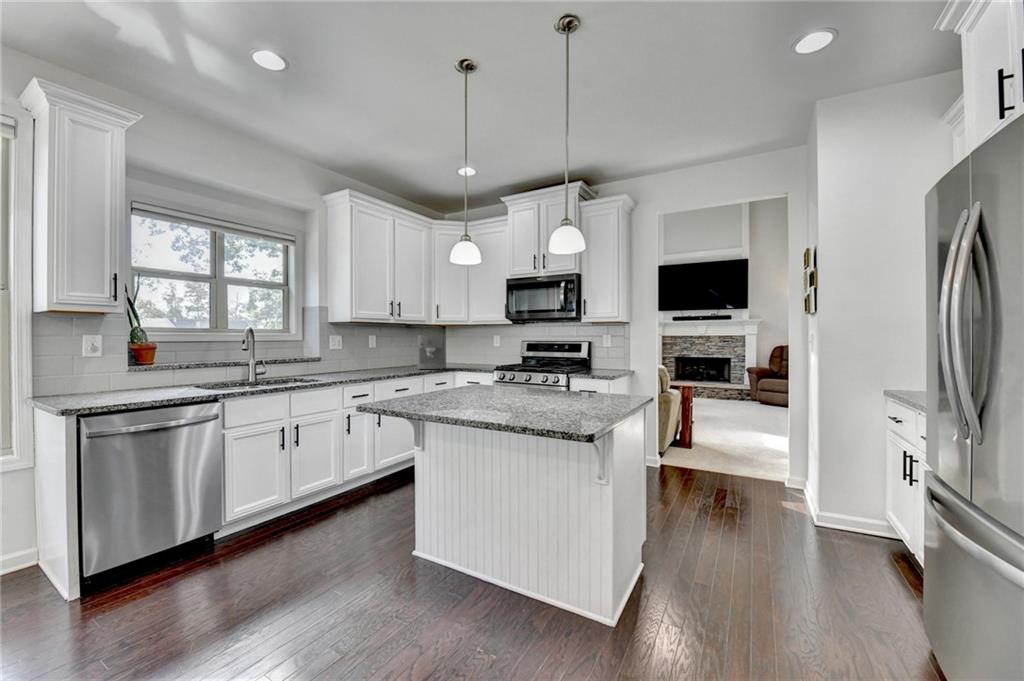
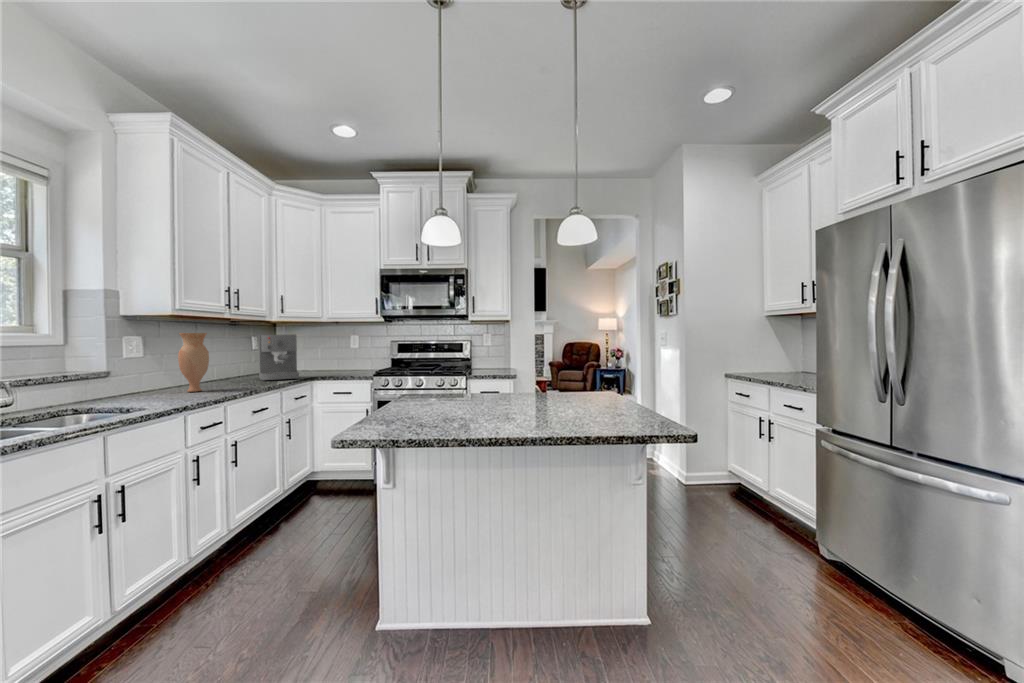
vase: none [354,334,372,374] -> present [178,333,209,392]

